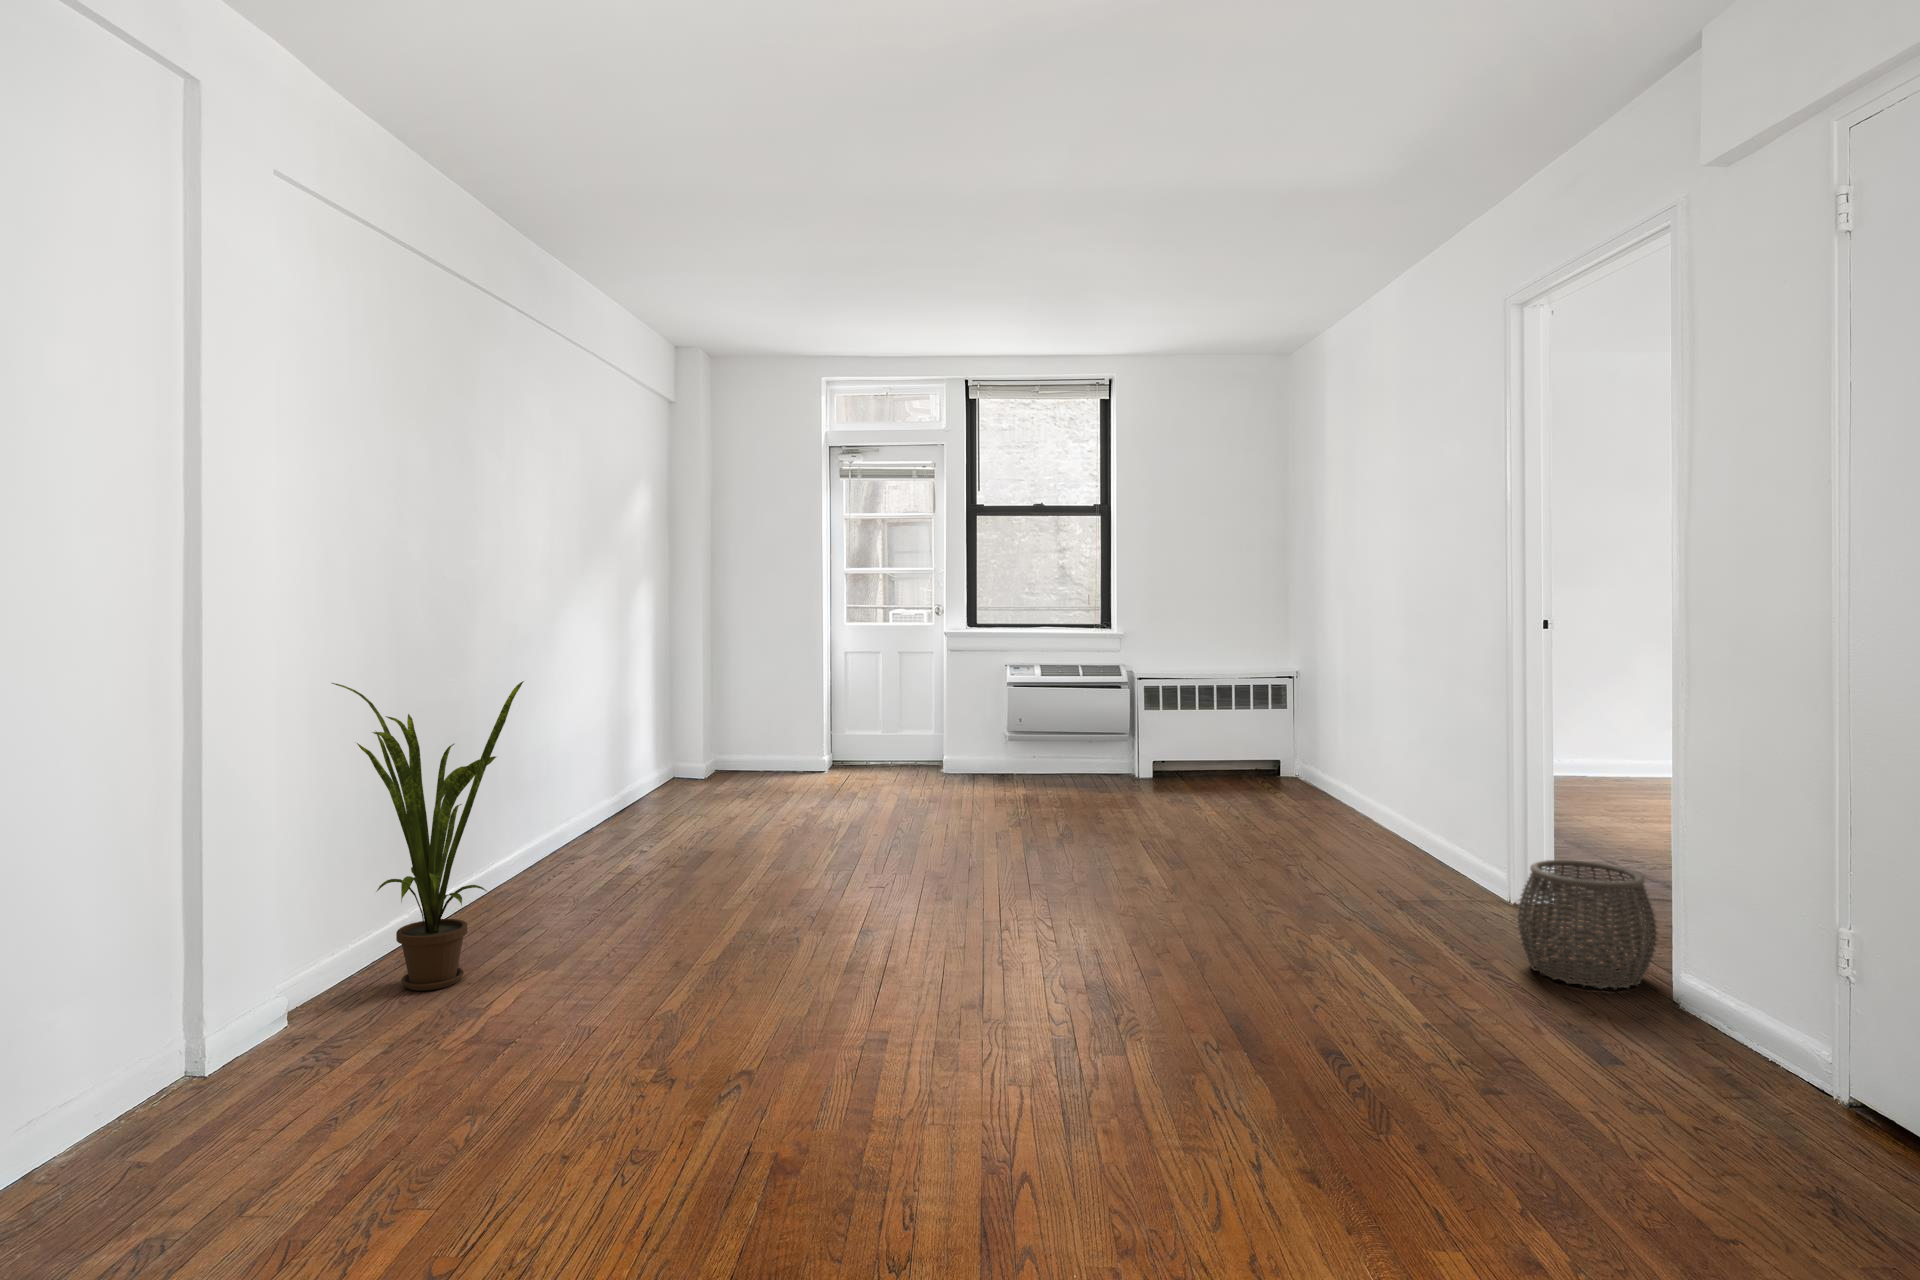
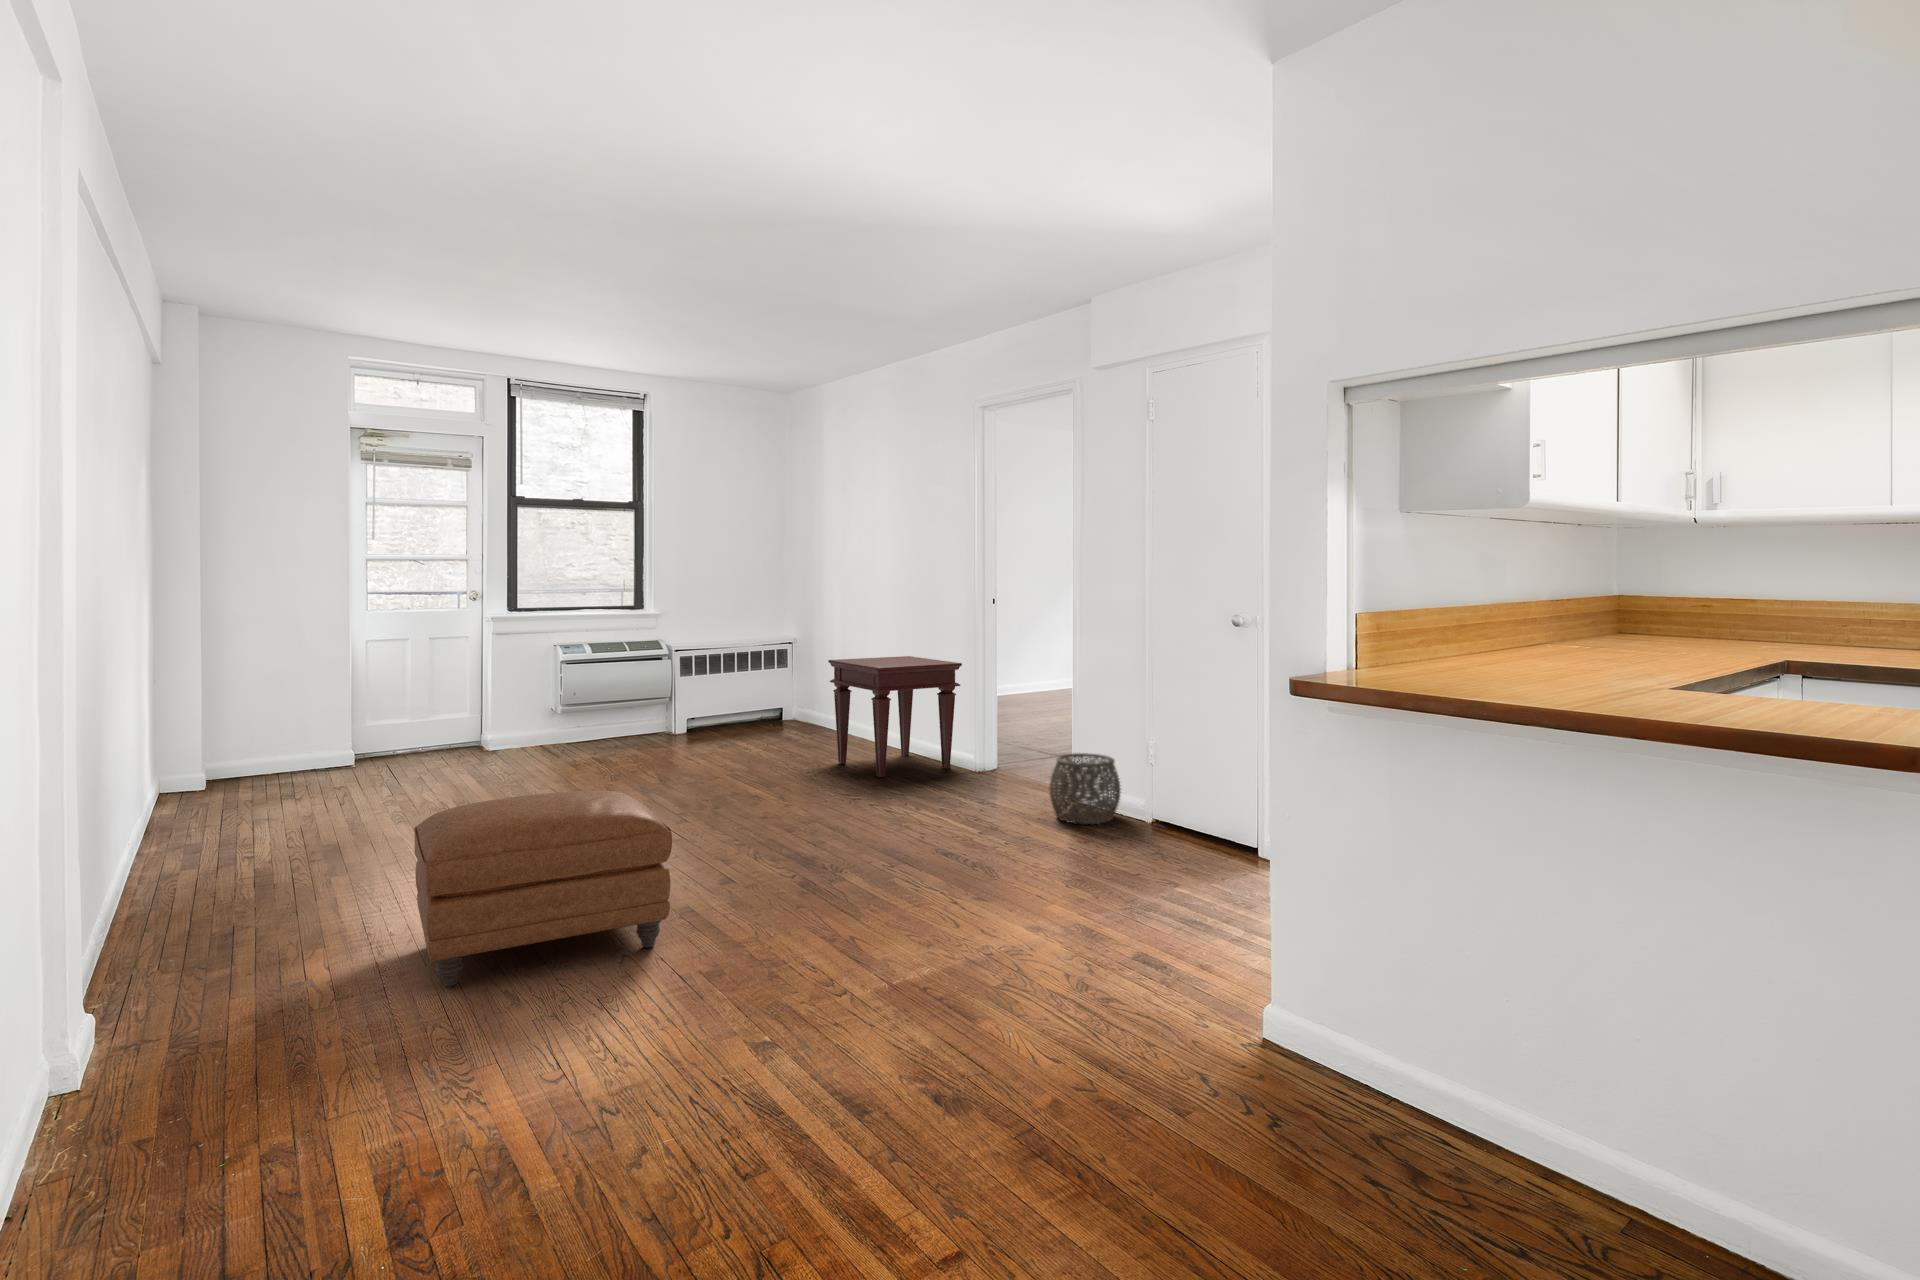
house plant: present [332,681,524,991] -> none [92,689,316,1011]
side table: none [1276,694,1461,861] -> present [828,656,962,777]
ottoman: none [532,815,837,1022] -> present [414,790,672,987]

